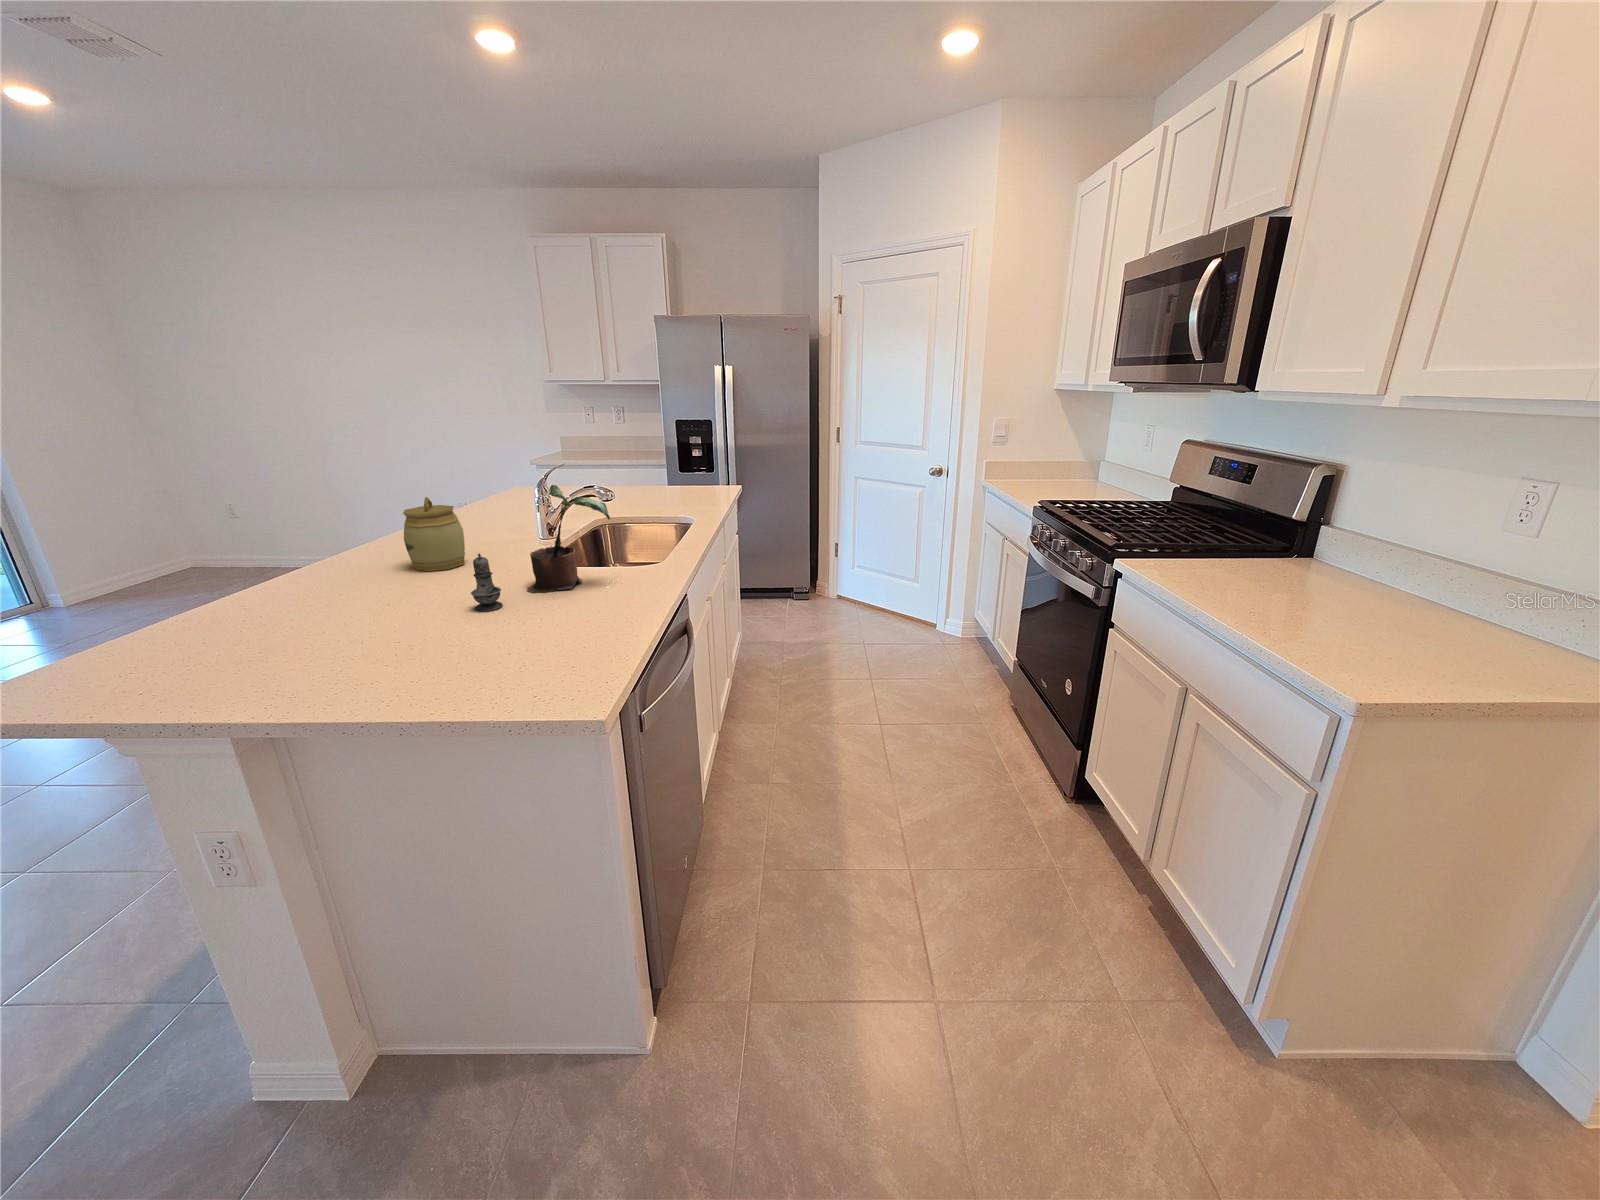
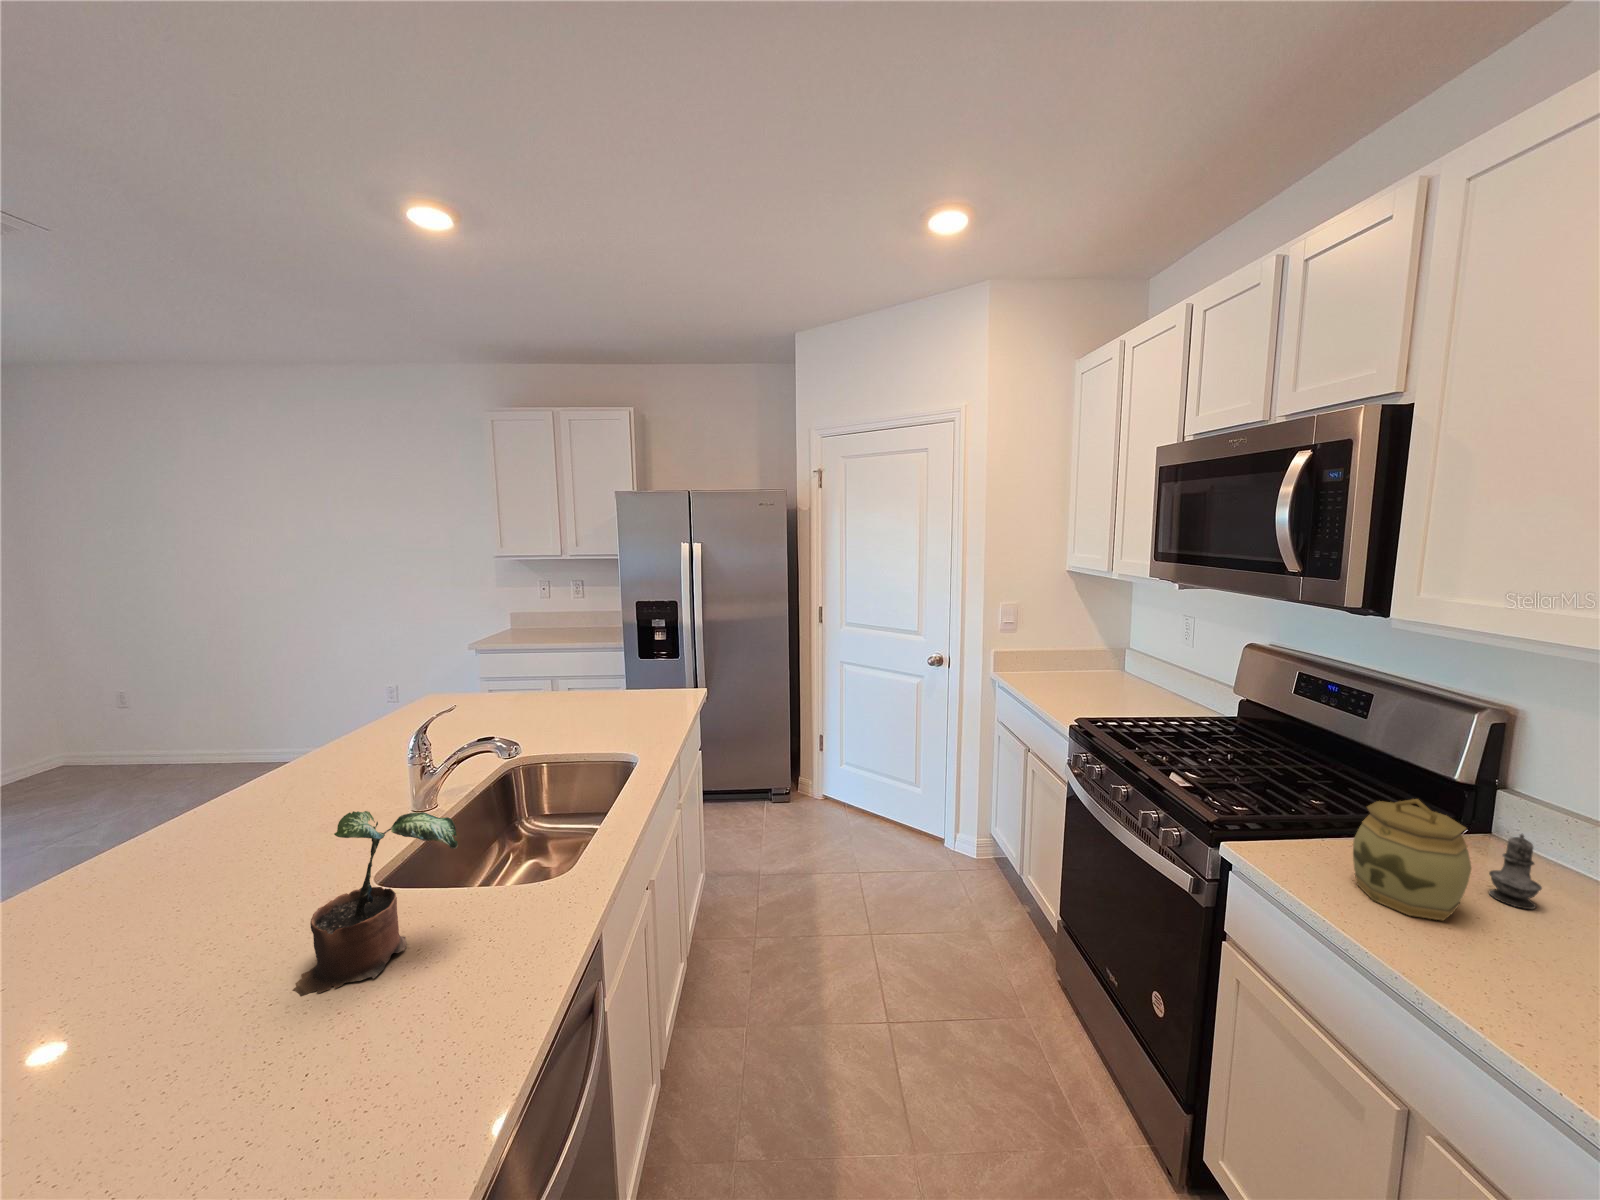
jar: present [403,497,465,571] -> present [1353,799,1471,920]
salt shaker: present [471,553,502,611] -> present [1489,834,1542,909]

